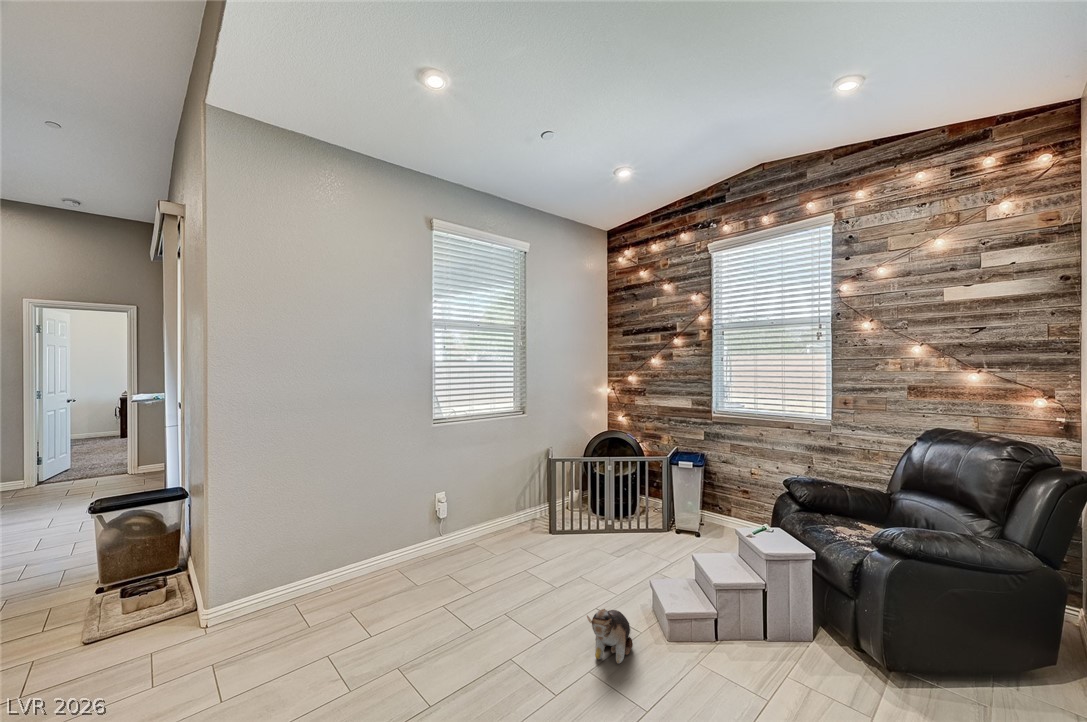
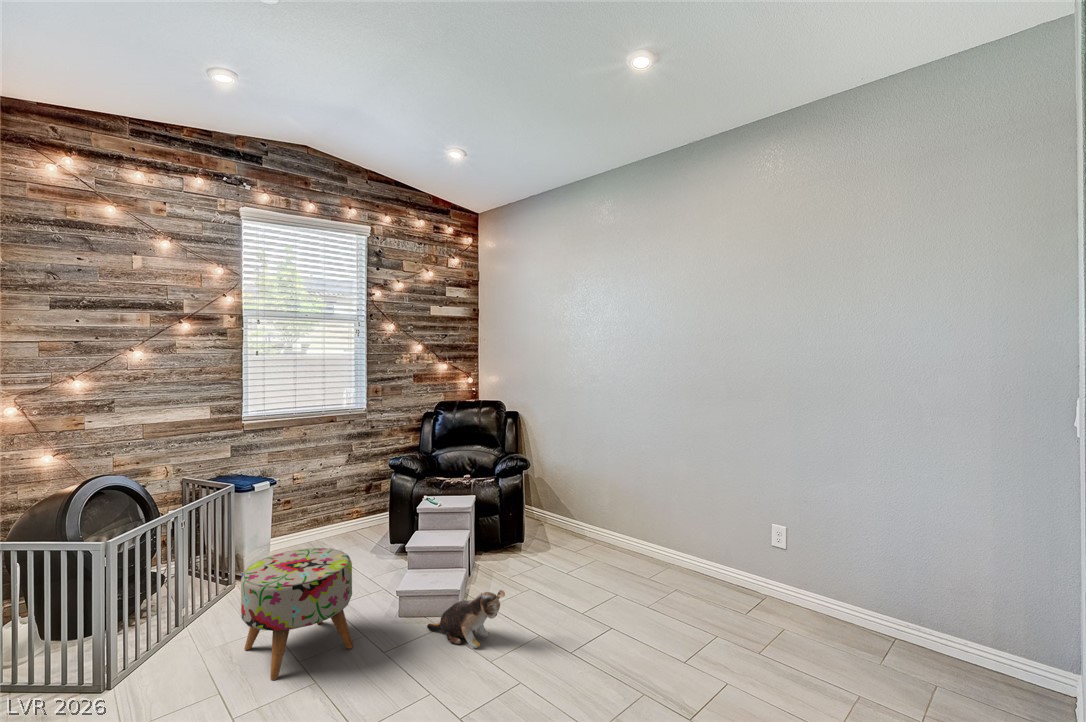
ottoman: none [547,503,624,593] -> present [241,548,353,681]

